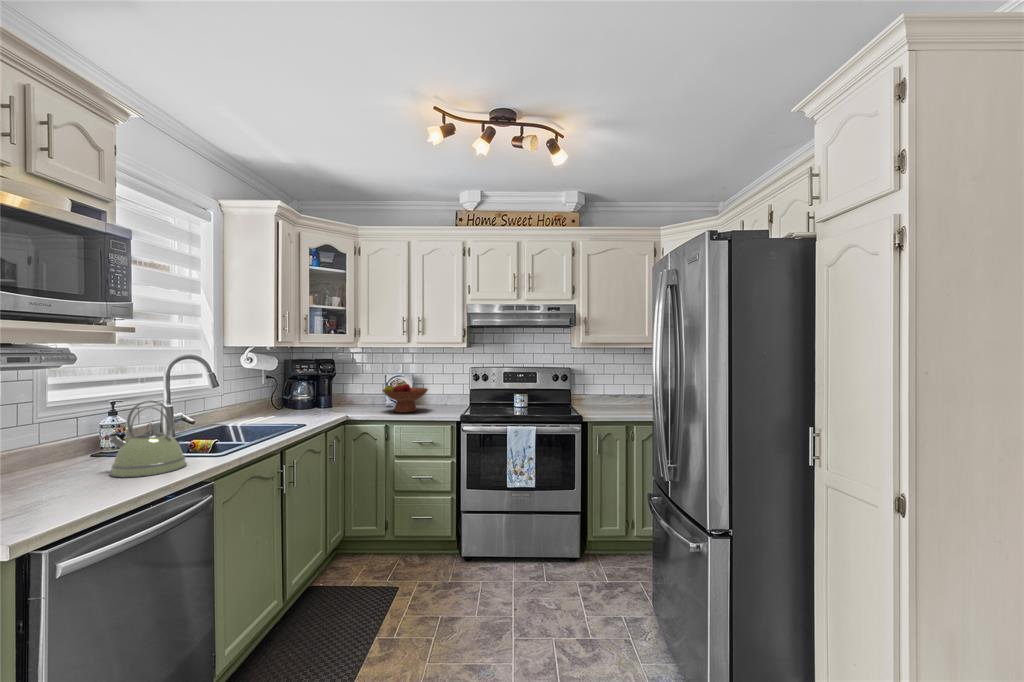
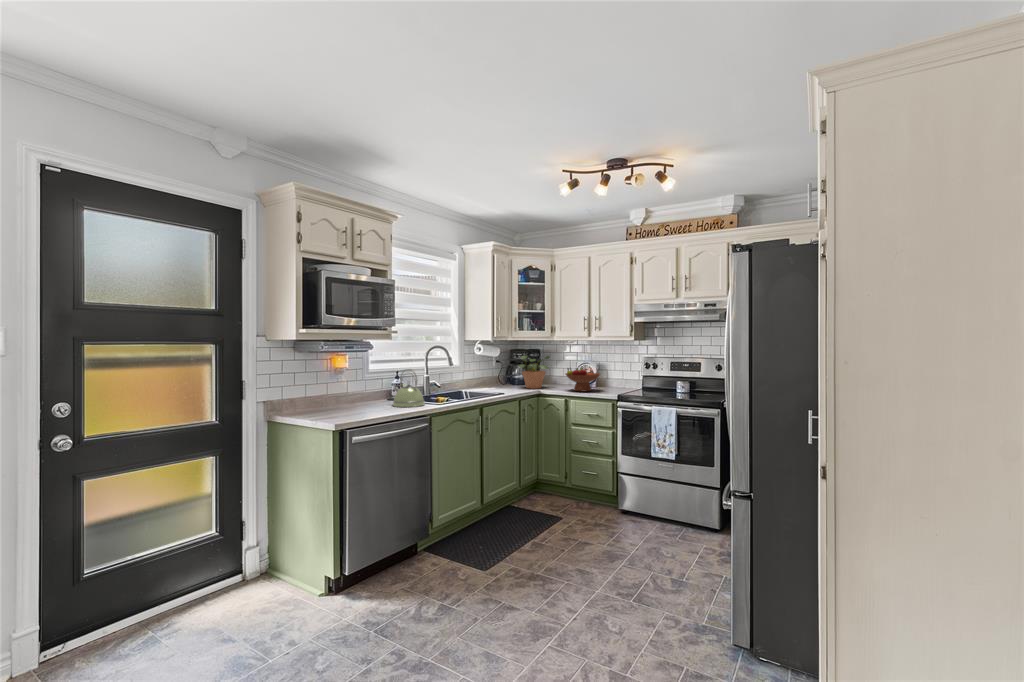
potted plant: none [308,366,362,413] -> present [519,356,550,389]

